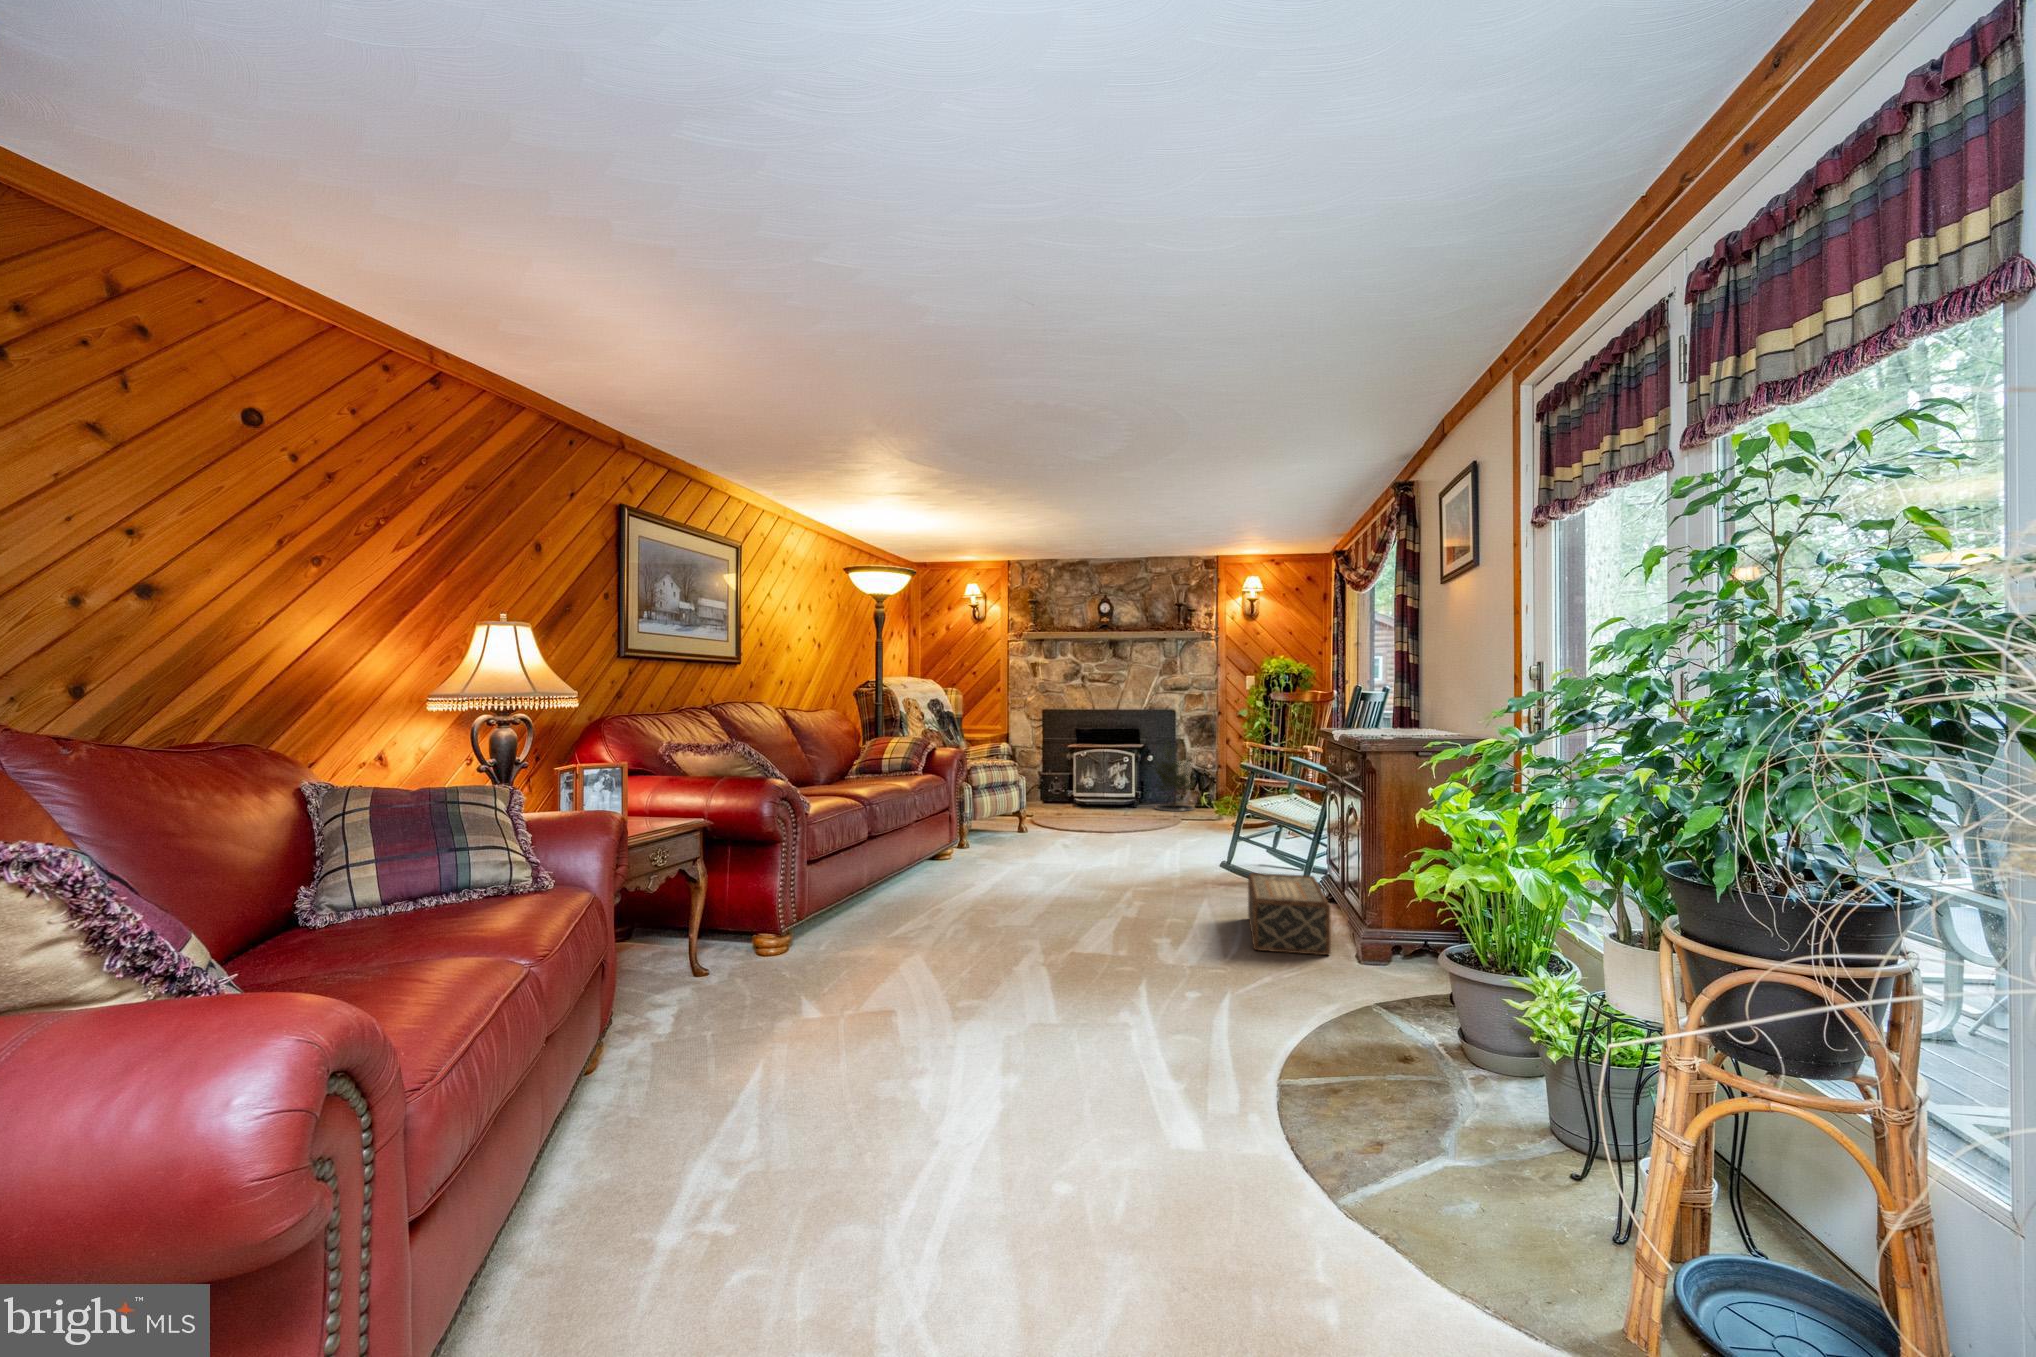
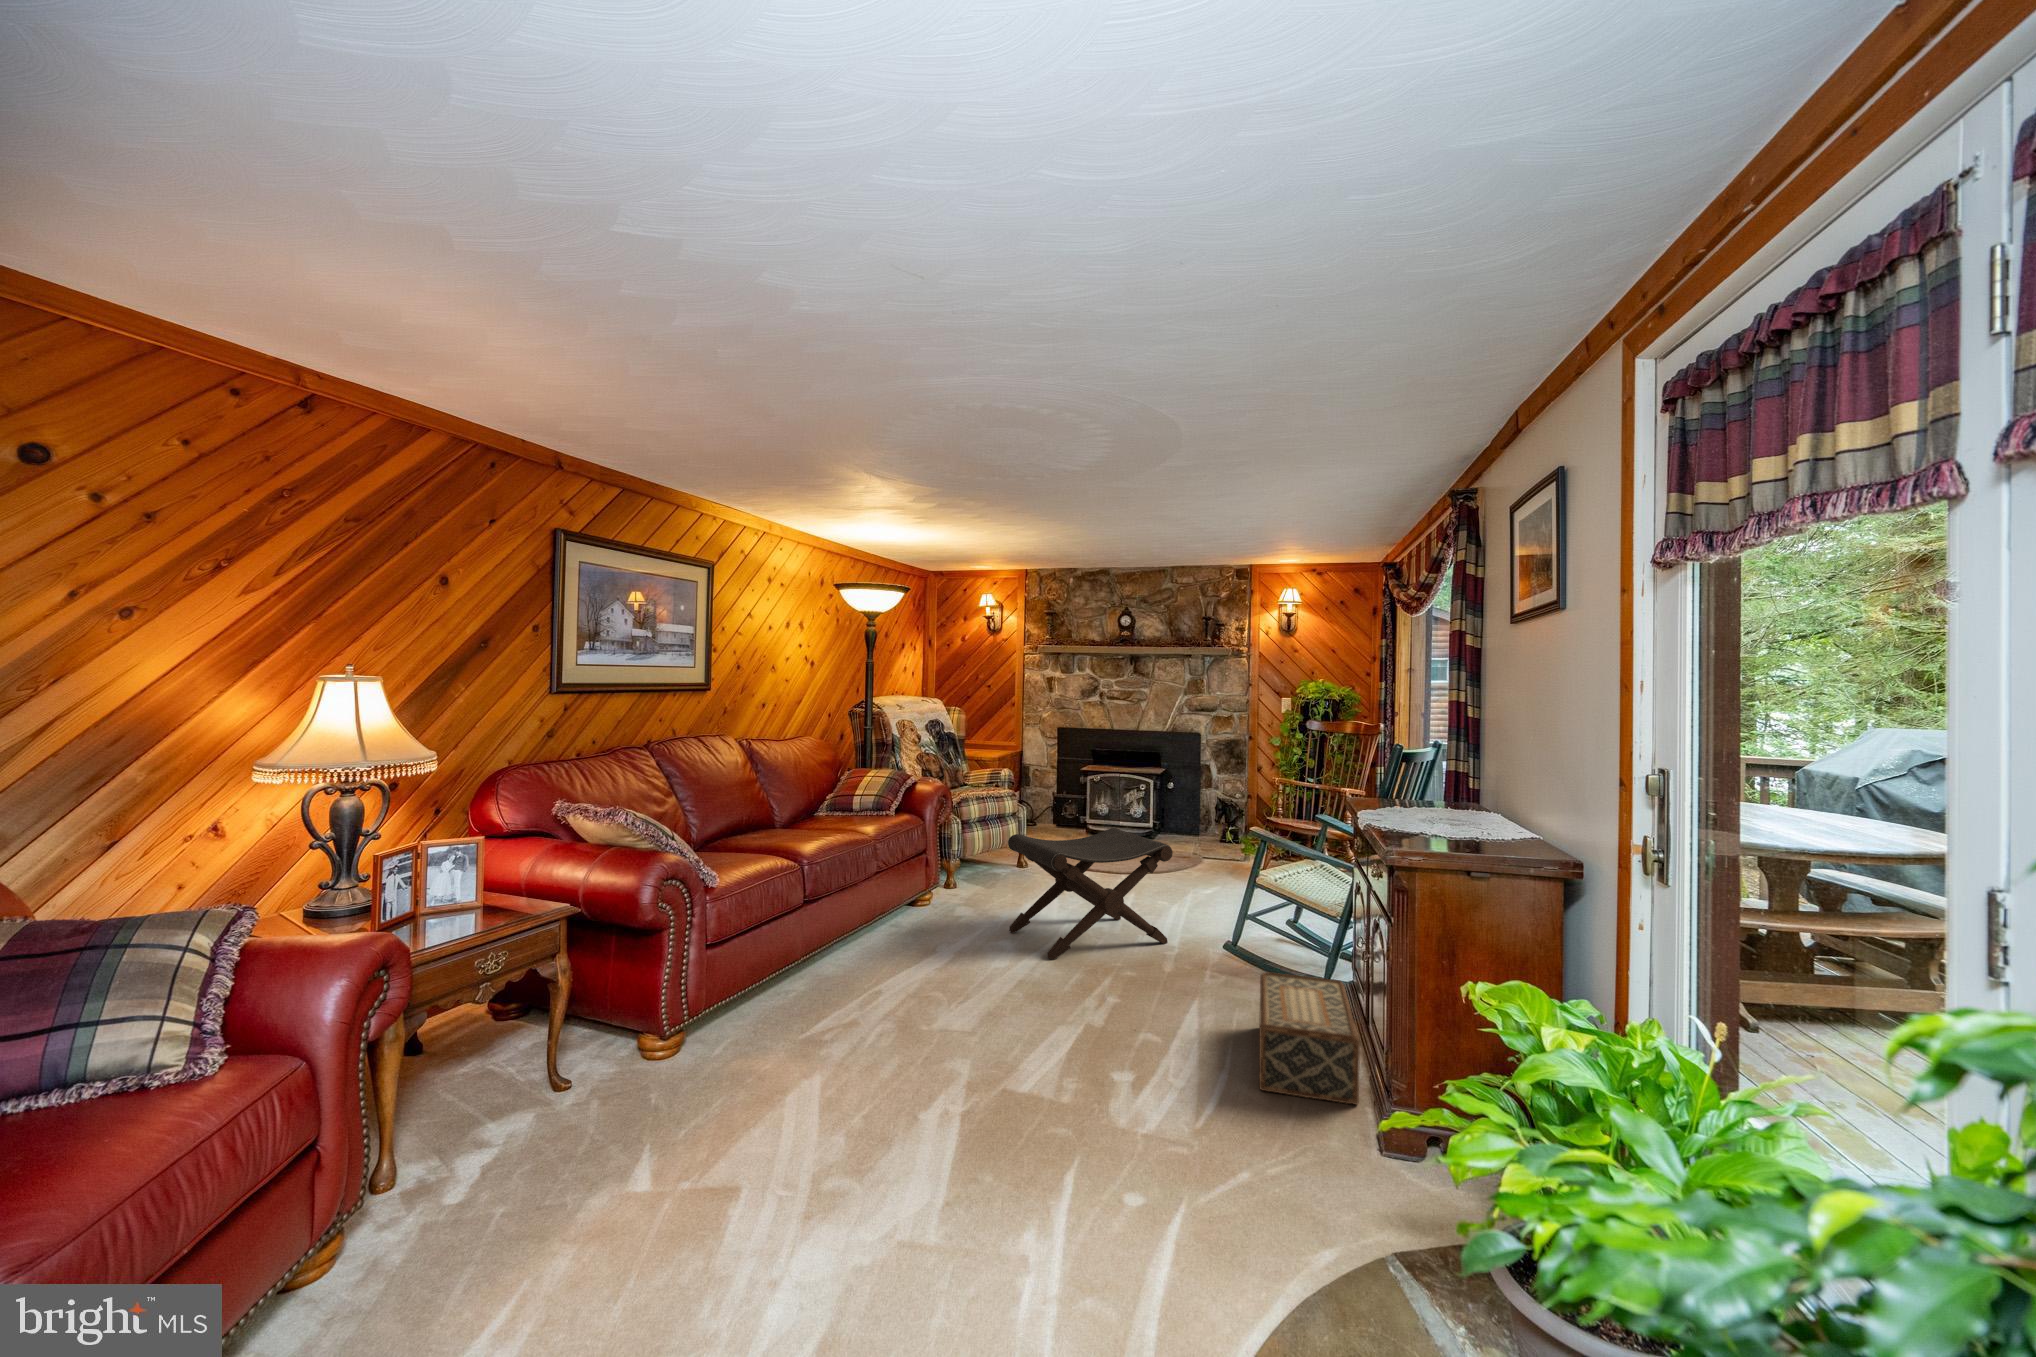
potted tree: present [1155,743,1195,811] -> none [1174,765,1223,846]
footstool: none [1022,780,1166,885] -> present [1008,828,1173,959]

